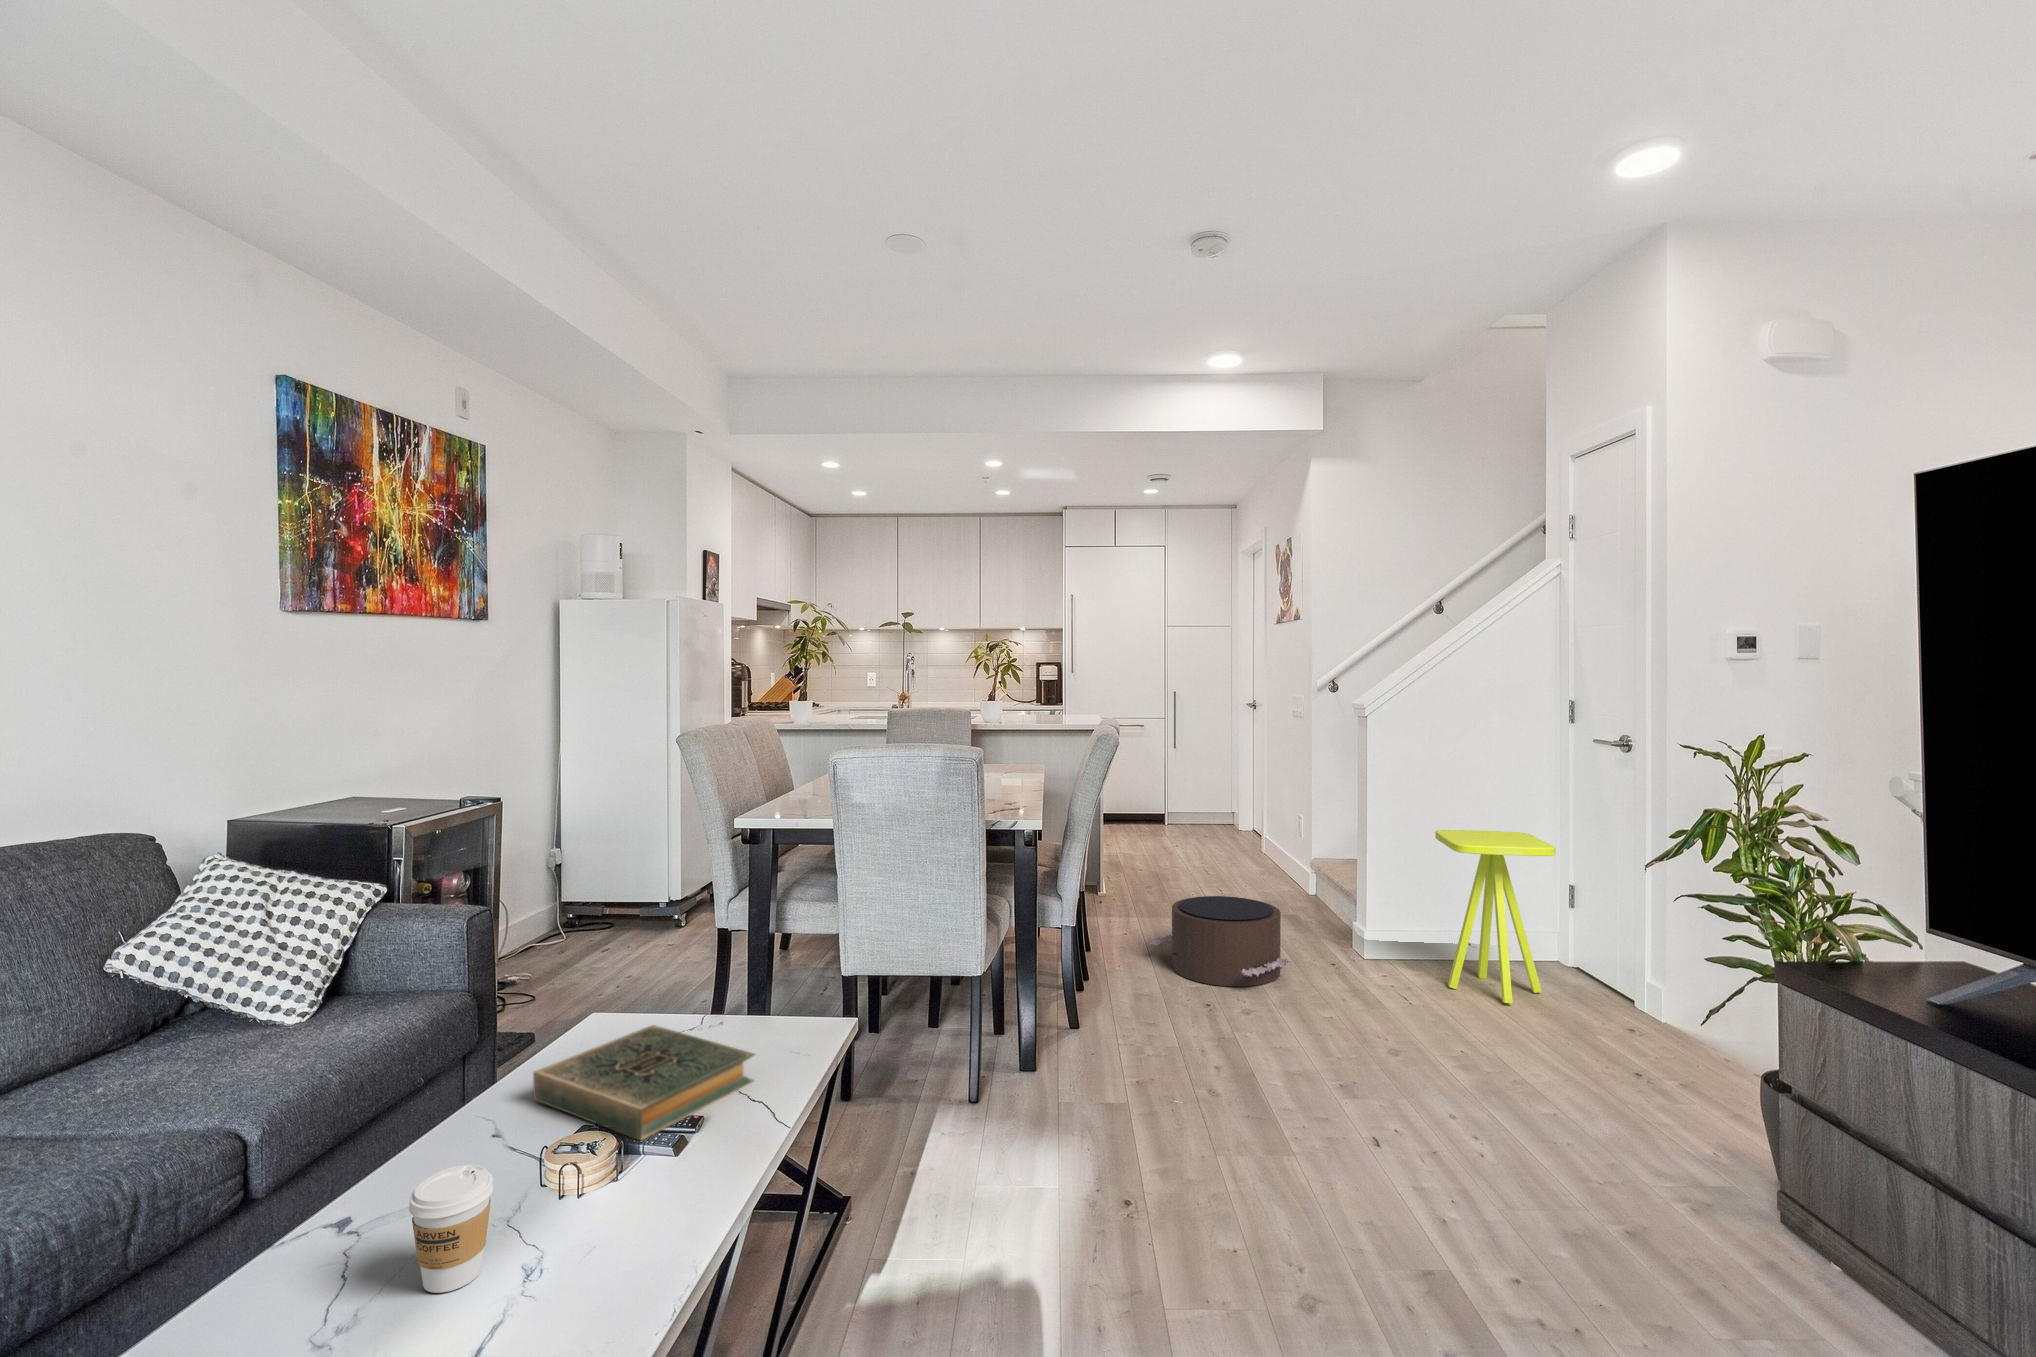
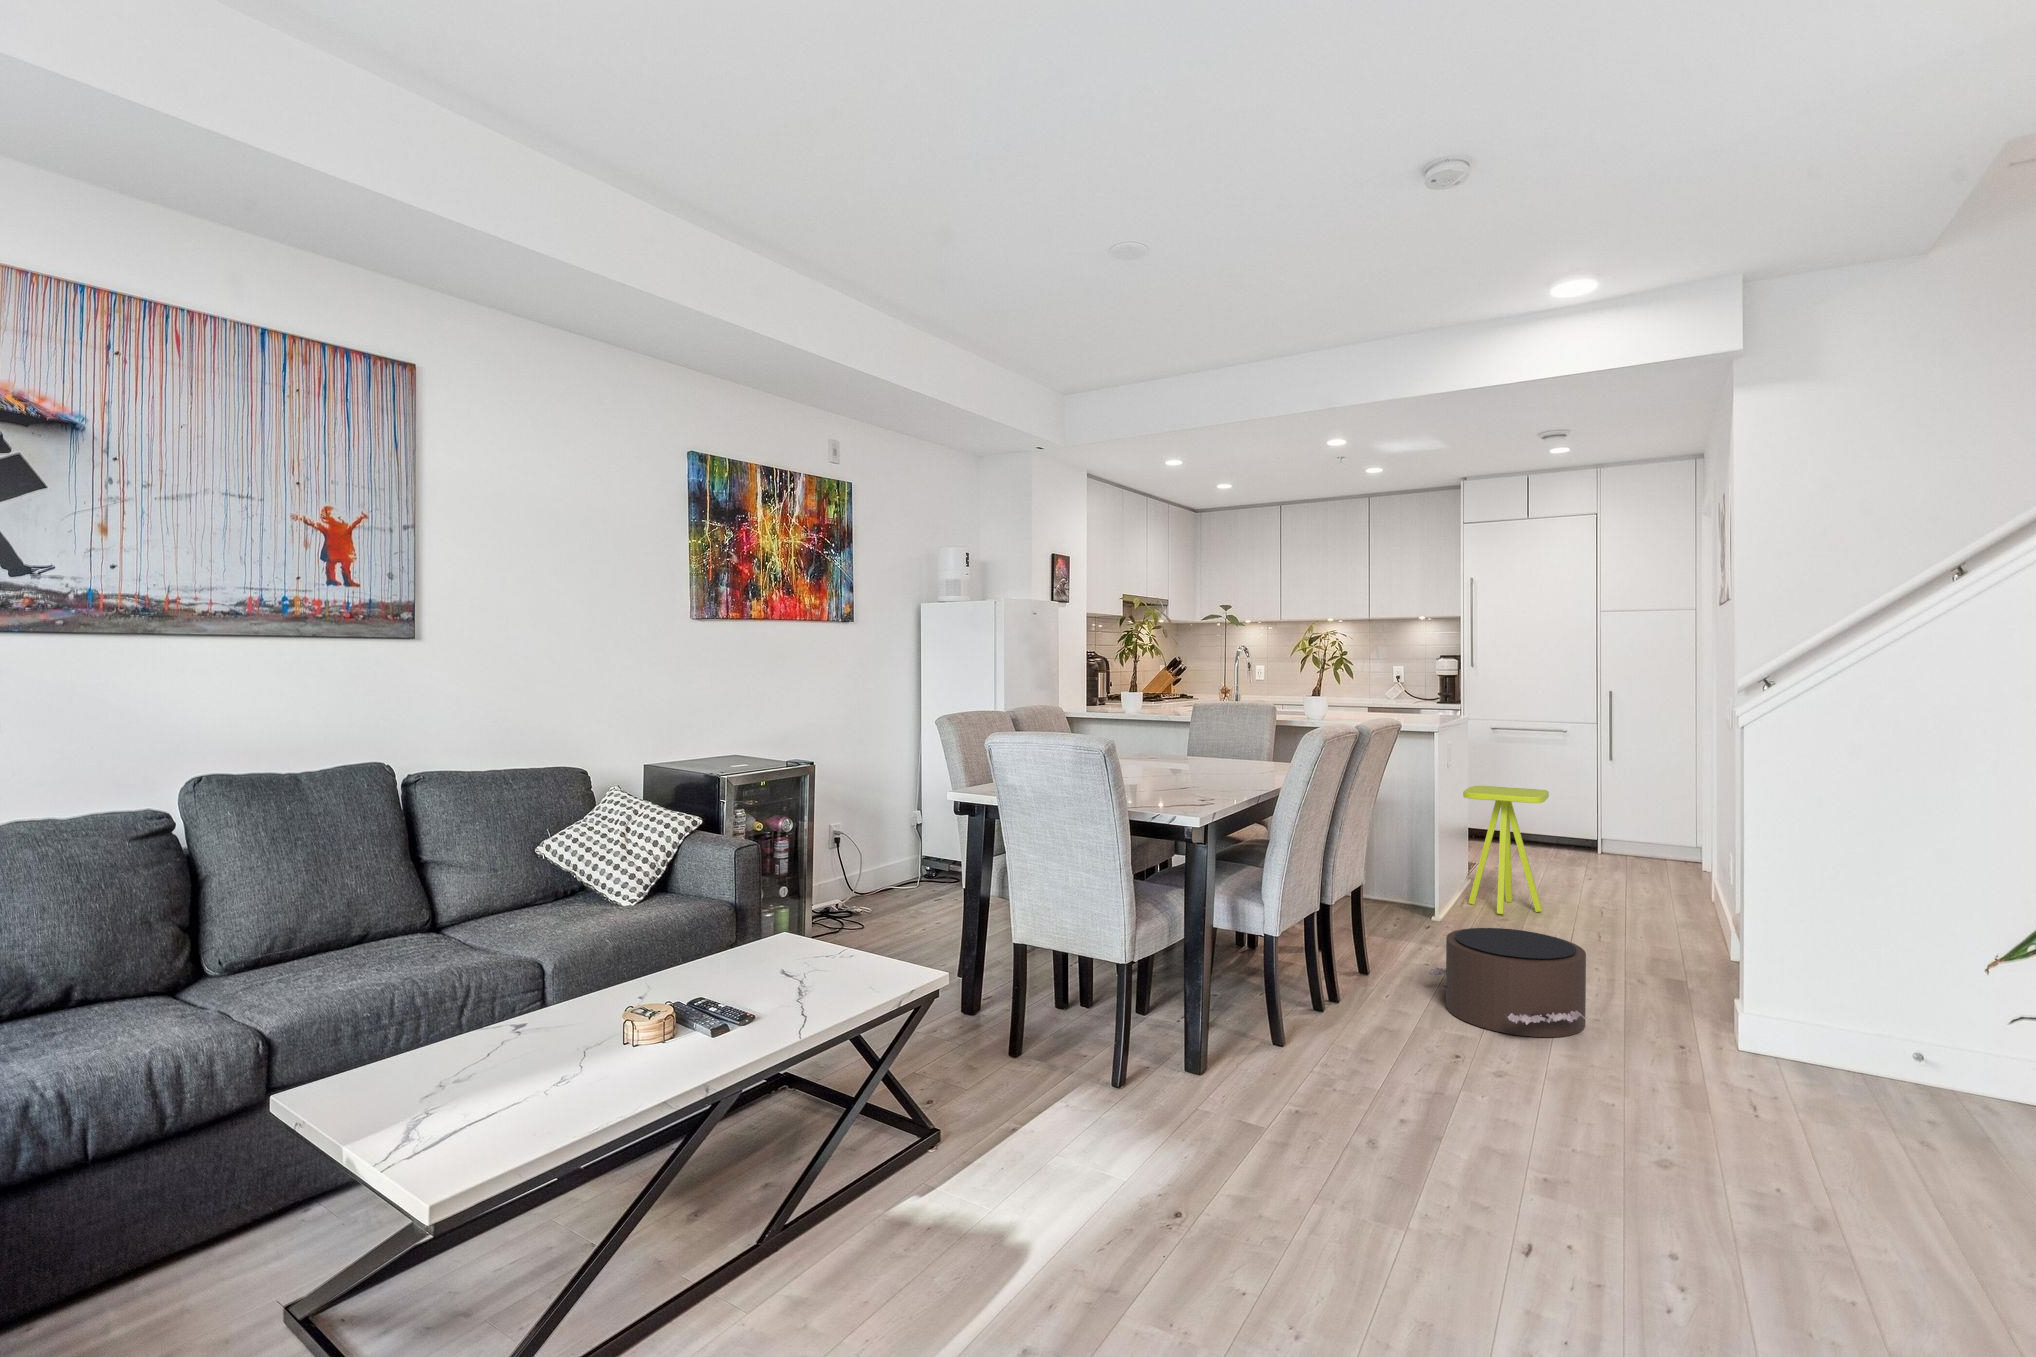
side table: present [1435,830,1556,1003] -> present [1463,786,1549,914]
hardback book: present [533,1025,755,1140] -> none [696,937,833,1006]
coffee cup: present [409,1165,493,1293] -> none [531,981,582,1055]

